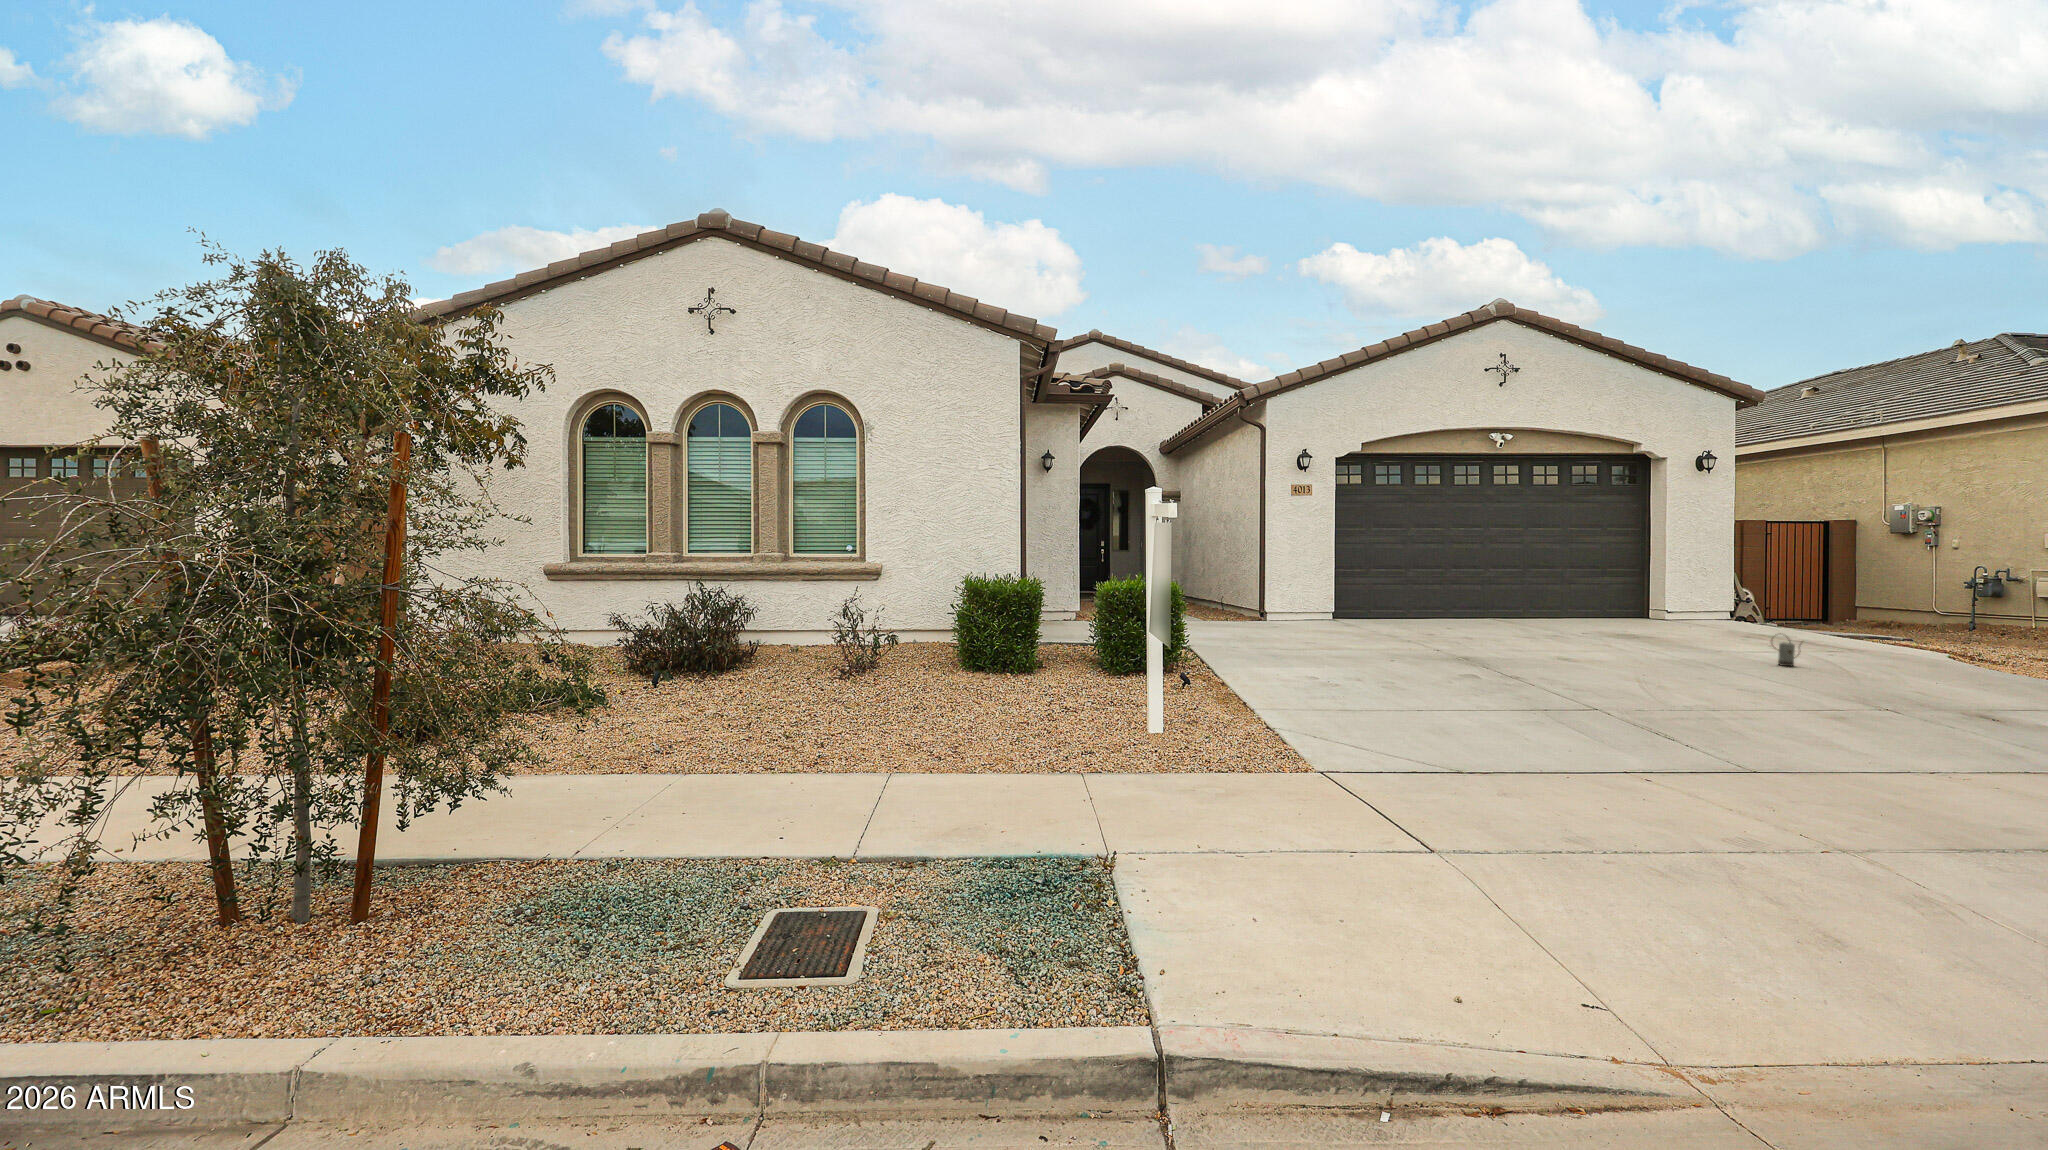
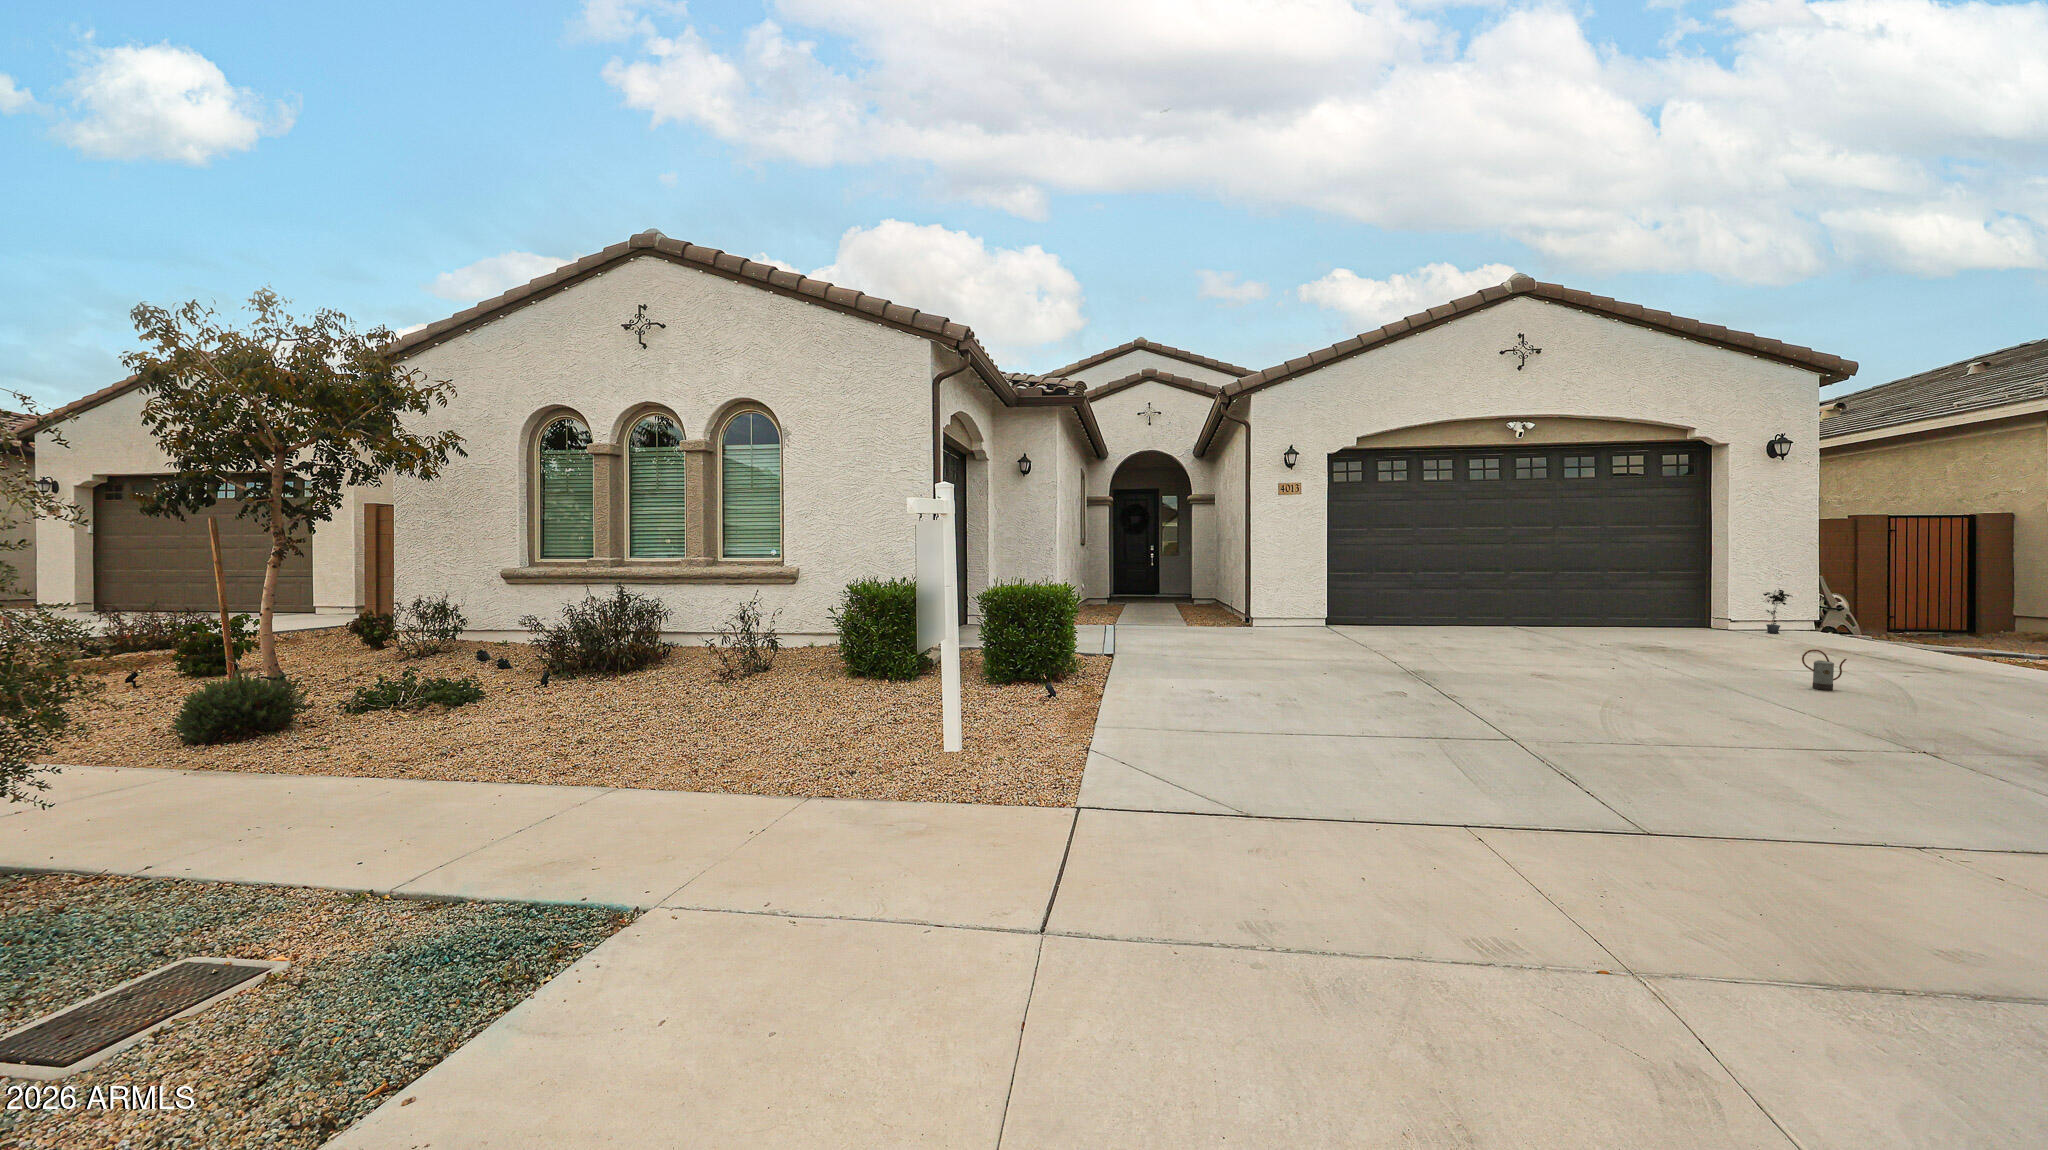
potted plant: none [1693,583,1719,623] -> present [1763,590,1792,634]

